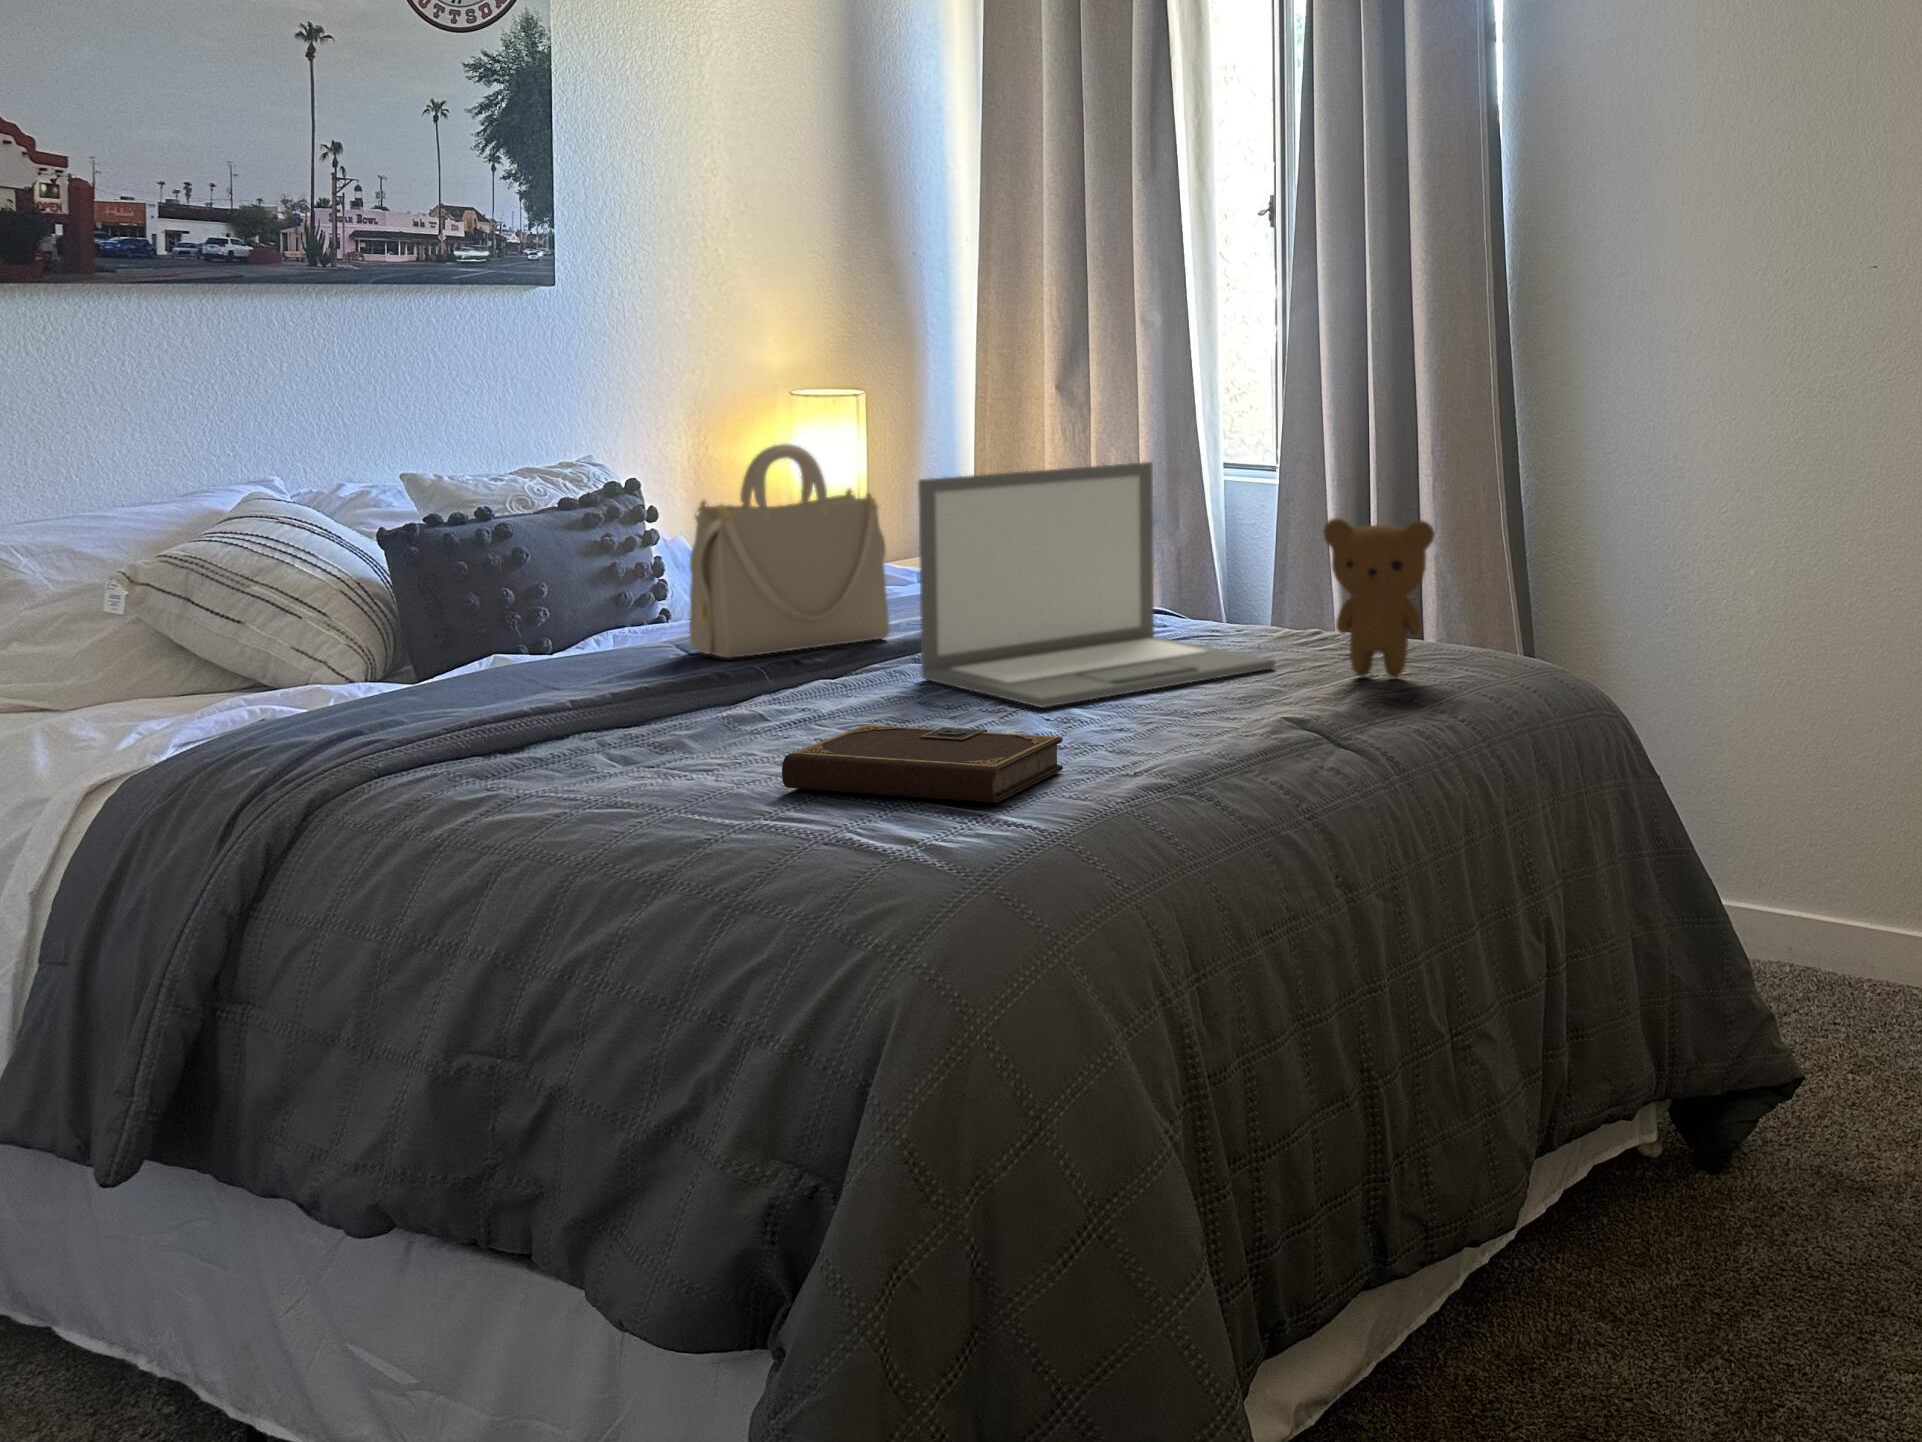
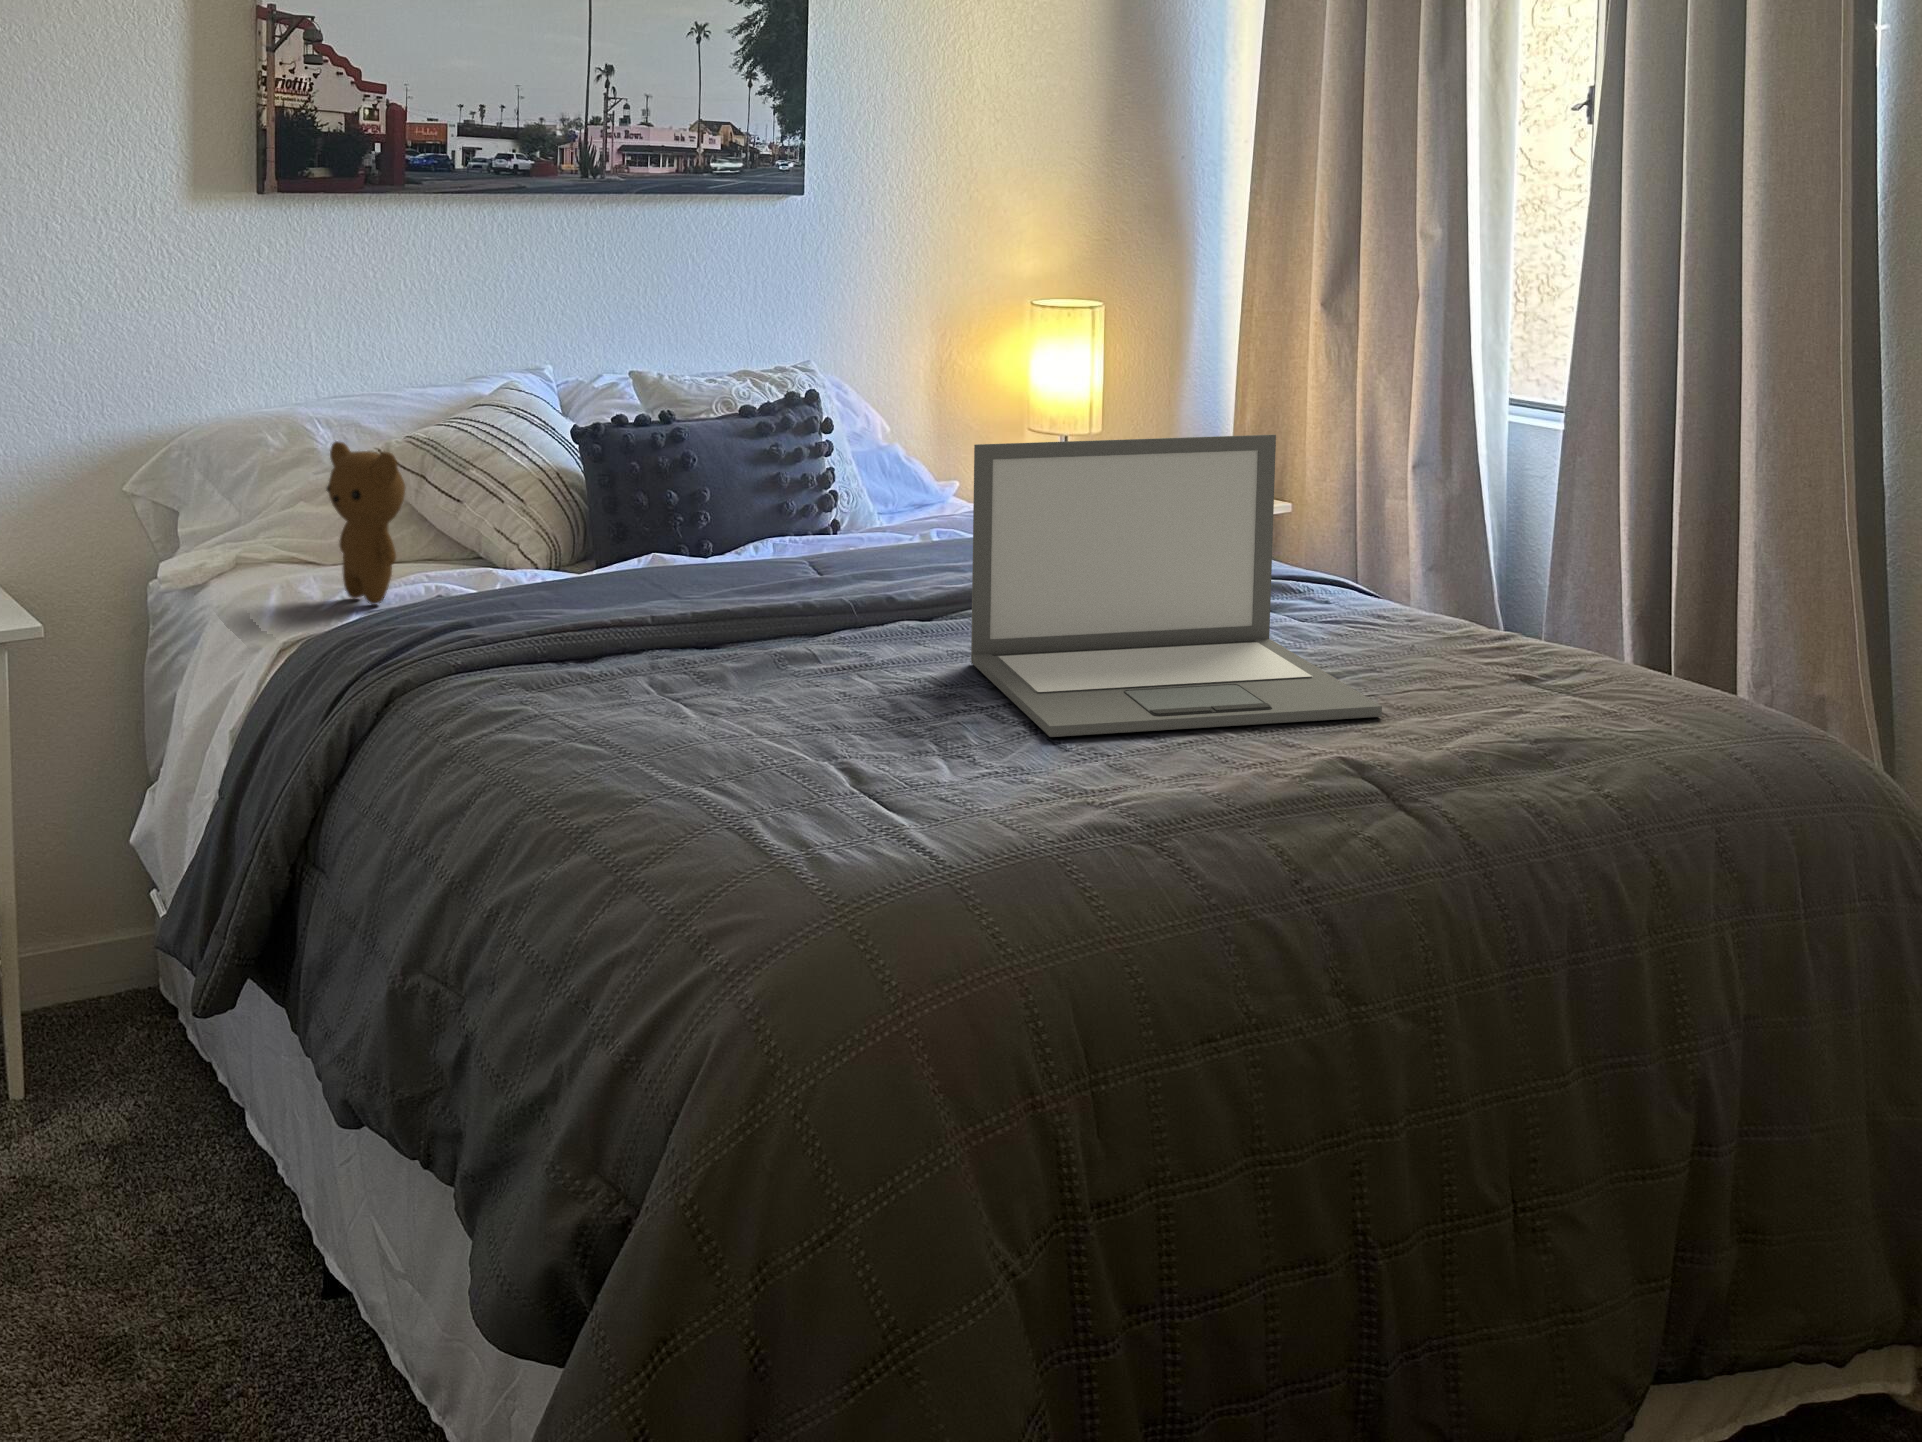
handbag: present [689,444,890,658] -> none [796,380,1003,598]
teddy bear: present [1324,518,1435,678] -> present [327,441,405,605]
notebook: present [782,725,1063,803] -> none [668,747,980,901]

